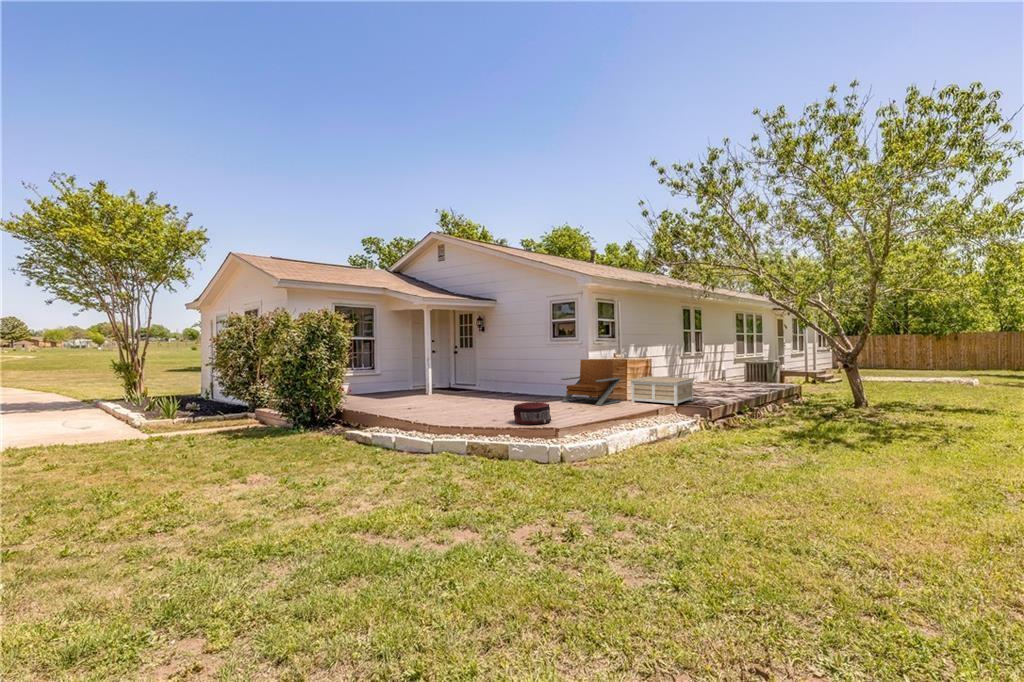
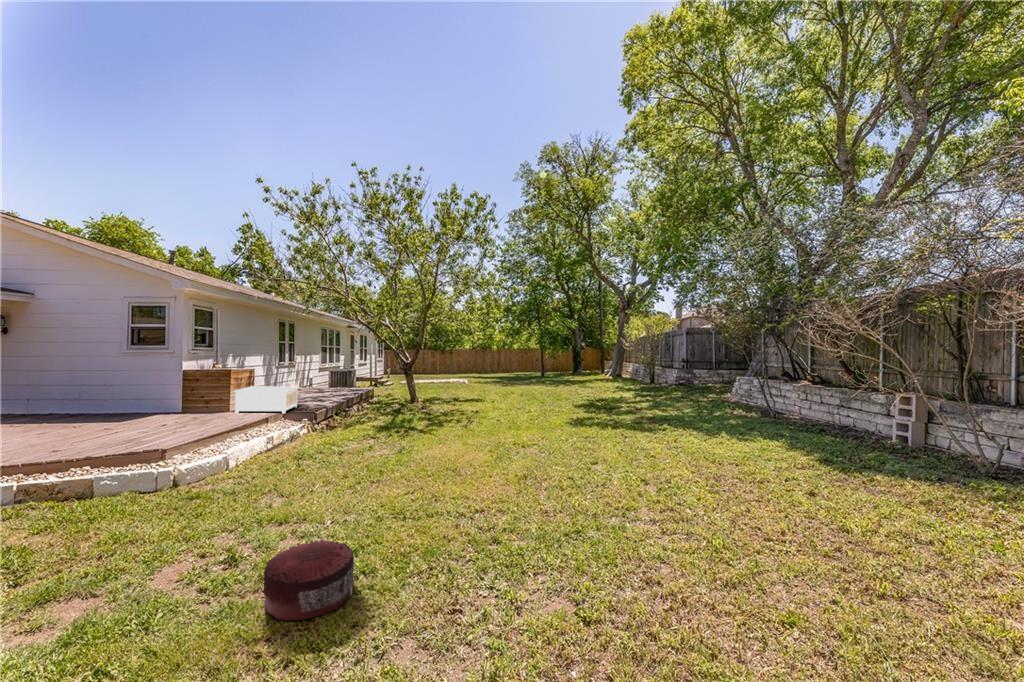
lounge chair: present [561,360,621,406] -> none [143,370,224,420]
pouf: present [513,402,551,425] -> present [263,540,354,621]

